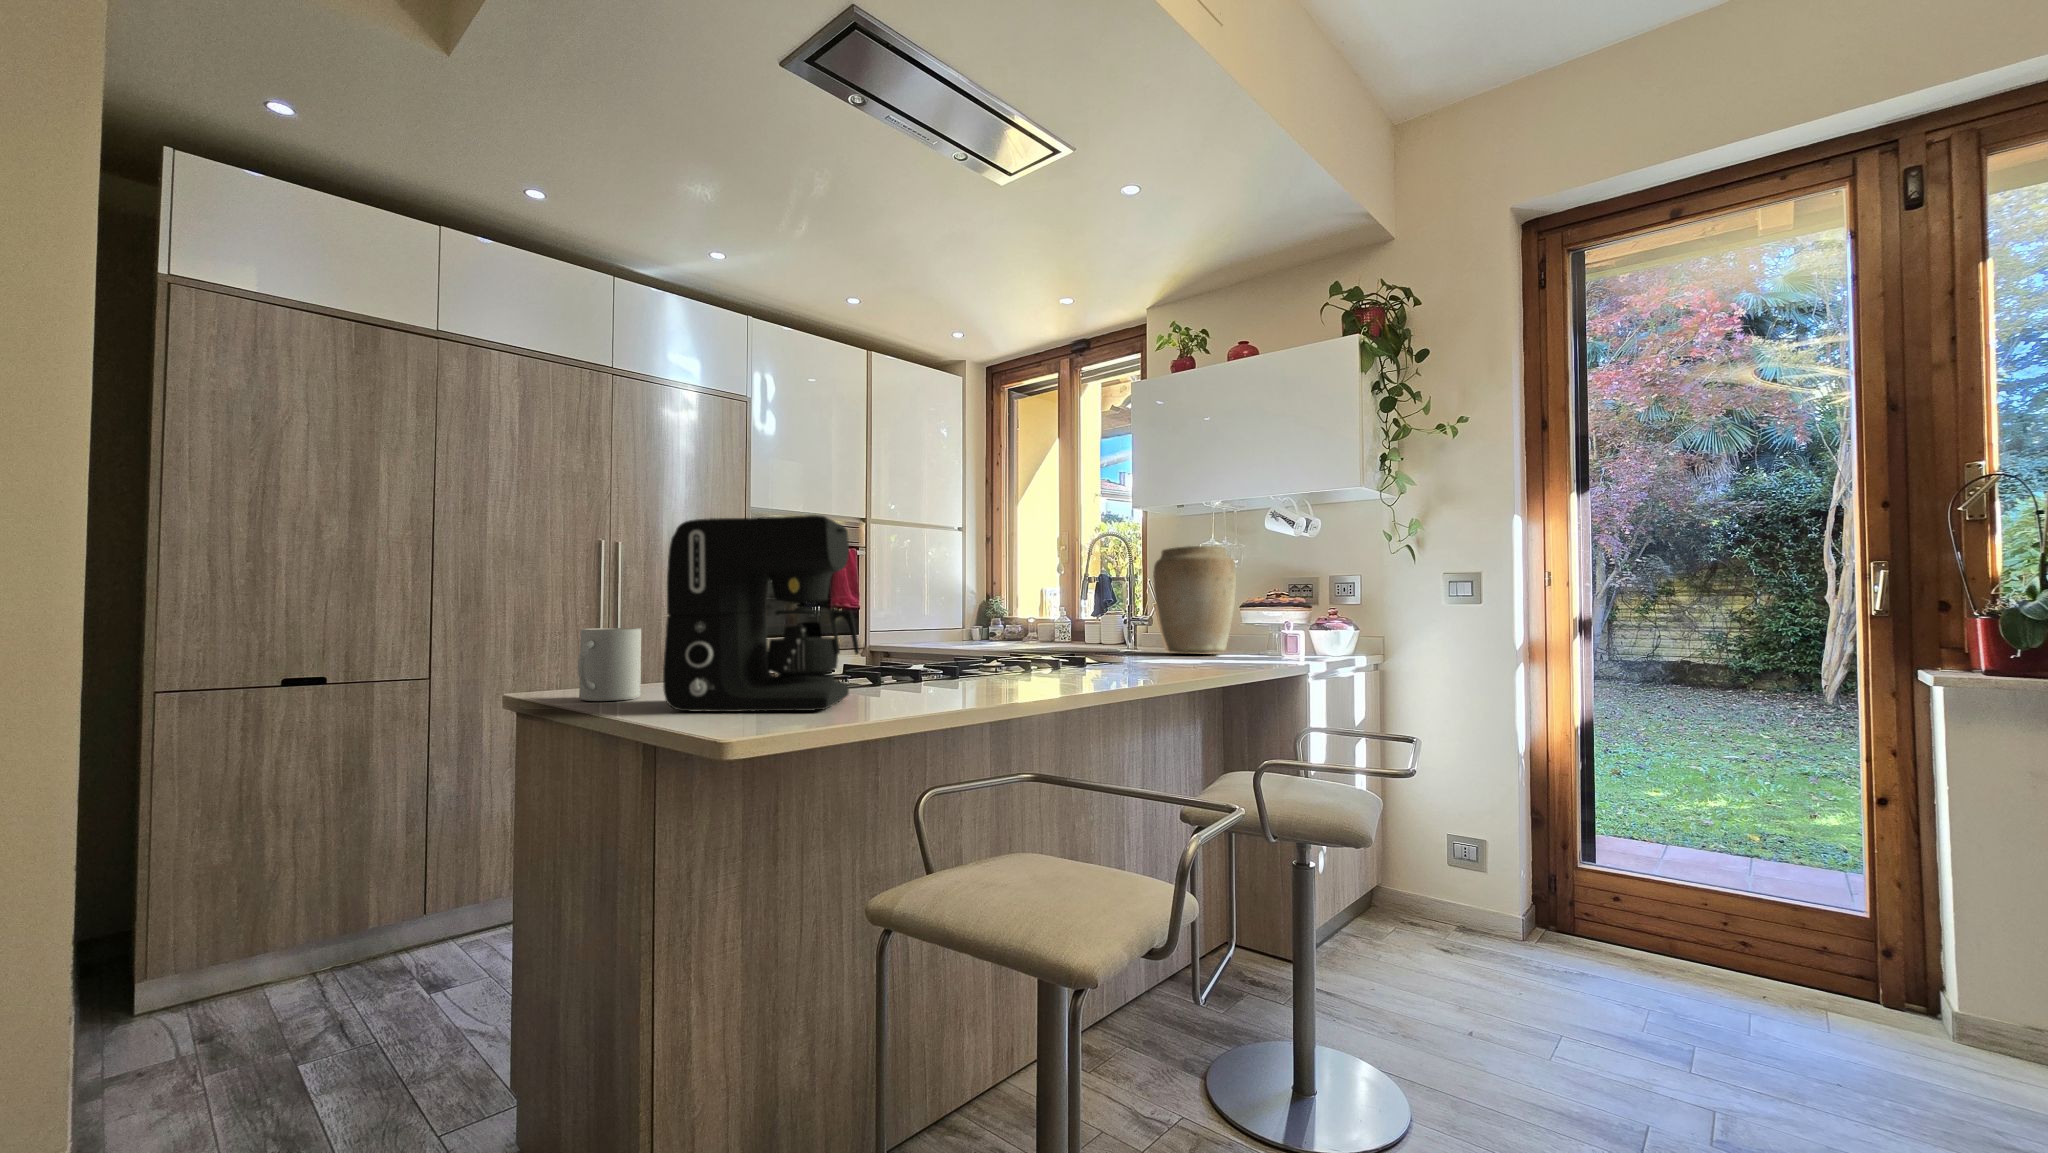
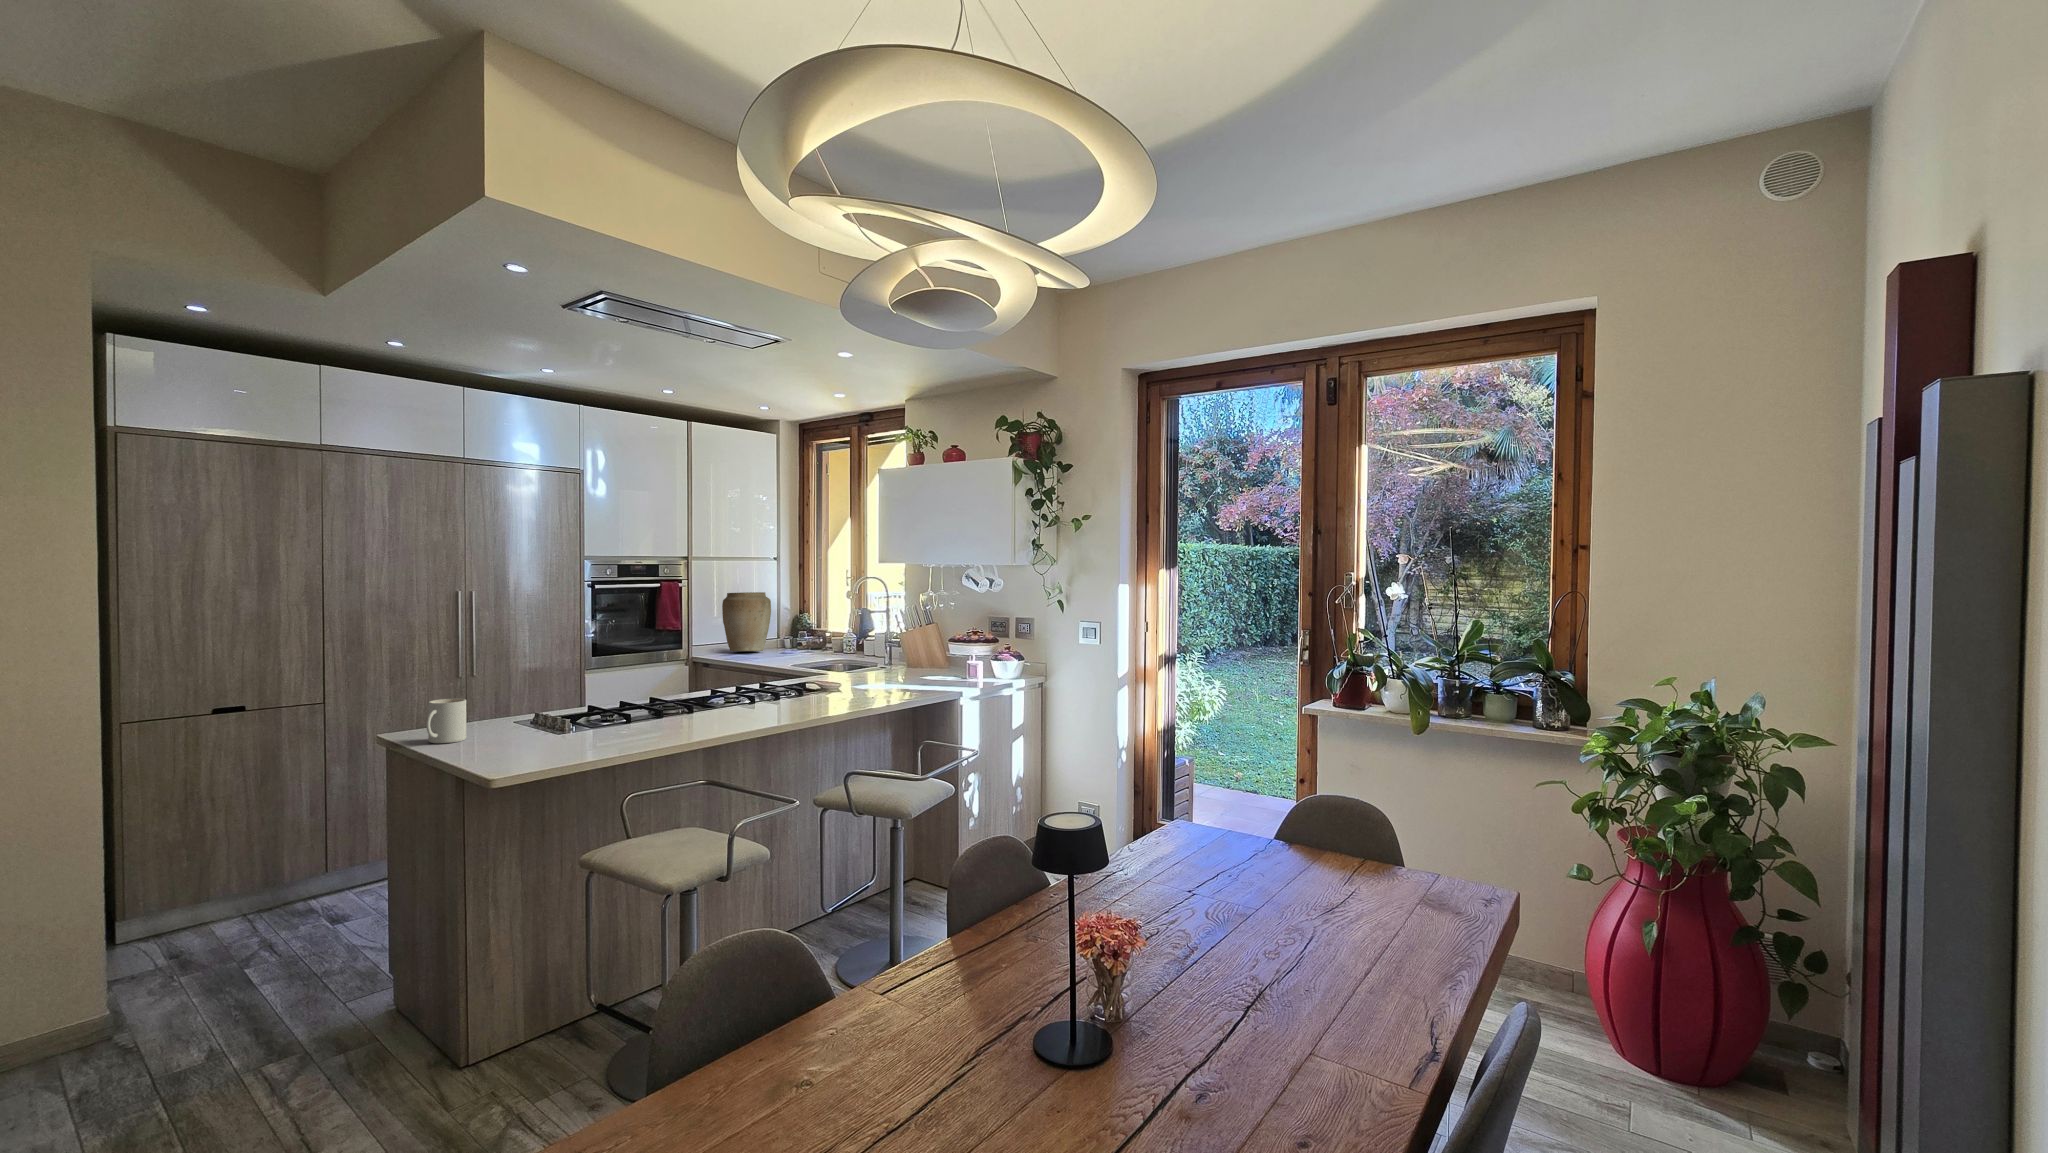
coffee maker: present [663,515,859,712] -> none [473,642,591,753]
vase: present [1153,546,1236,653] -> present [722,592,771,651]

